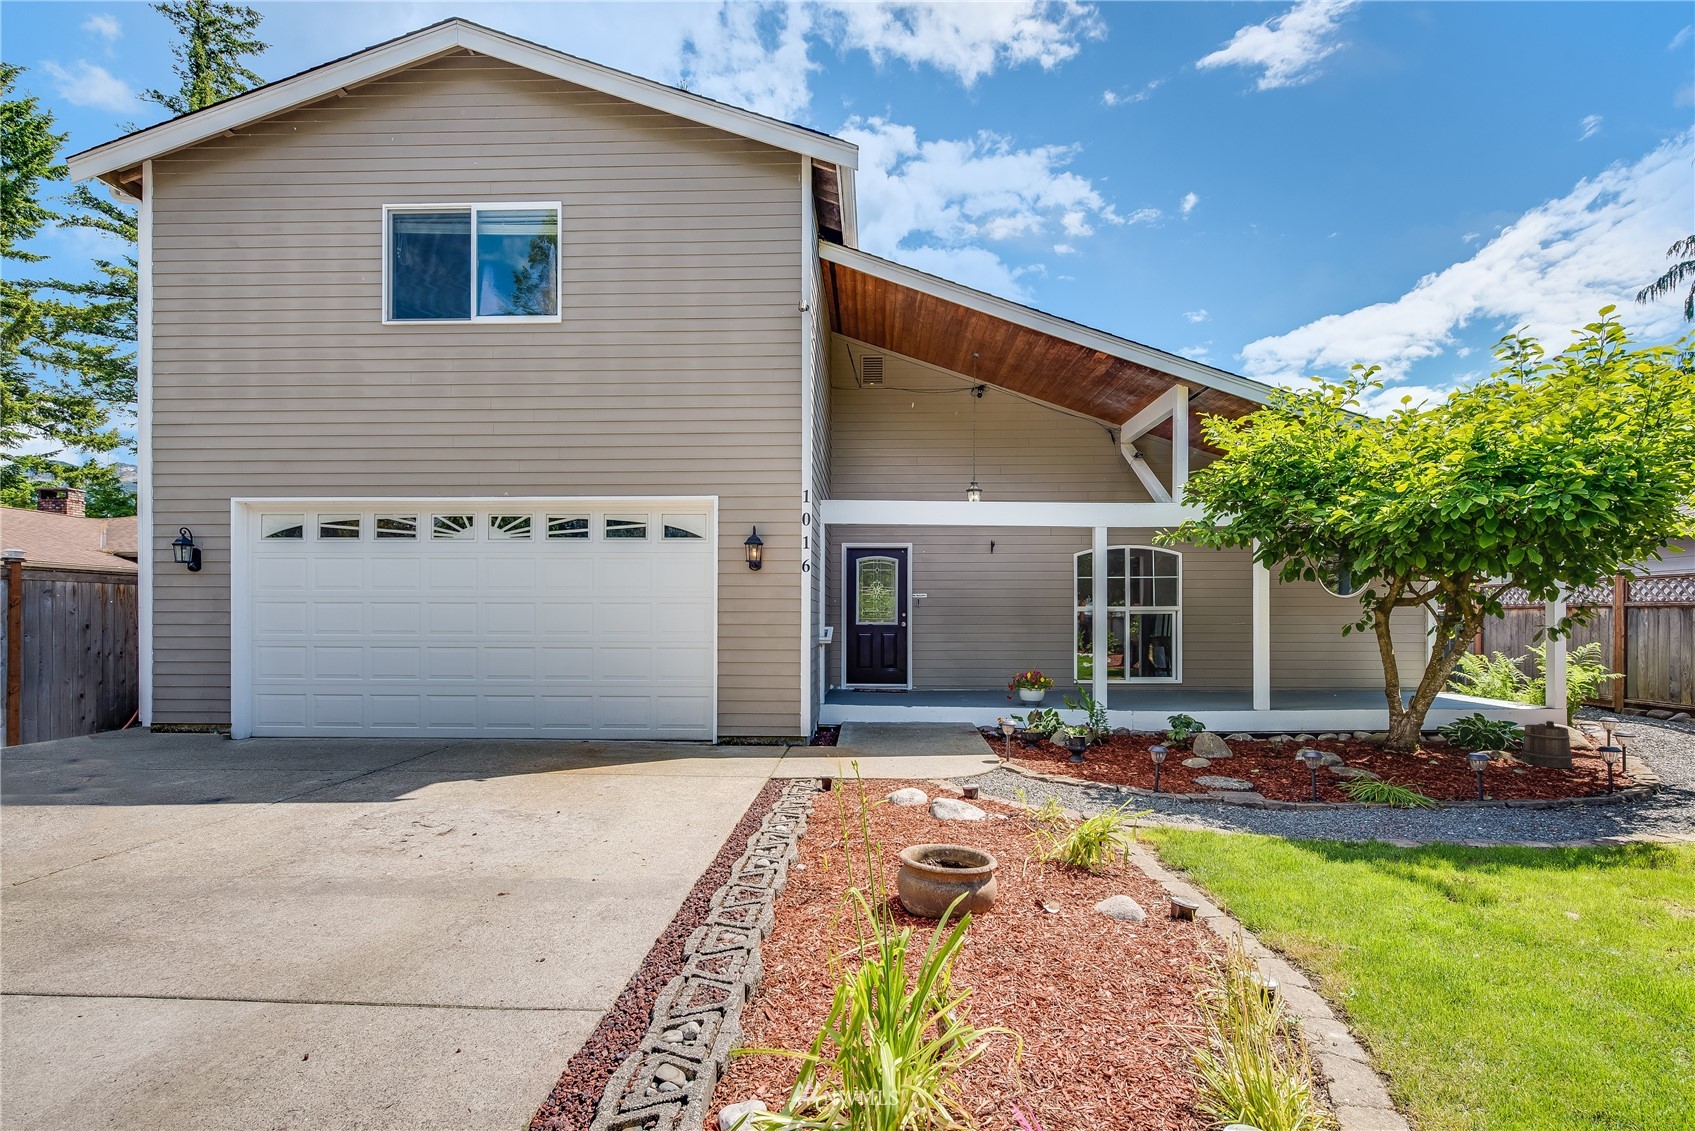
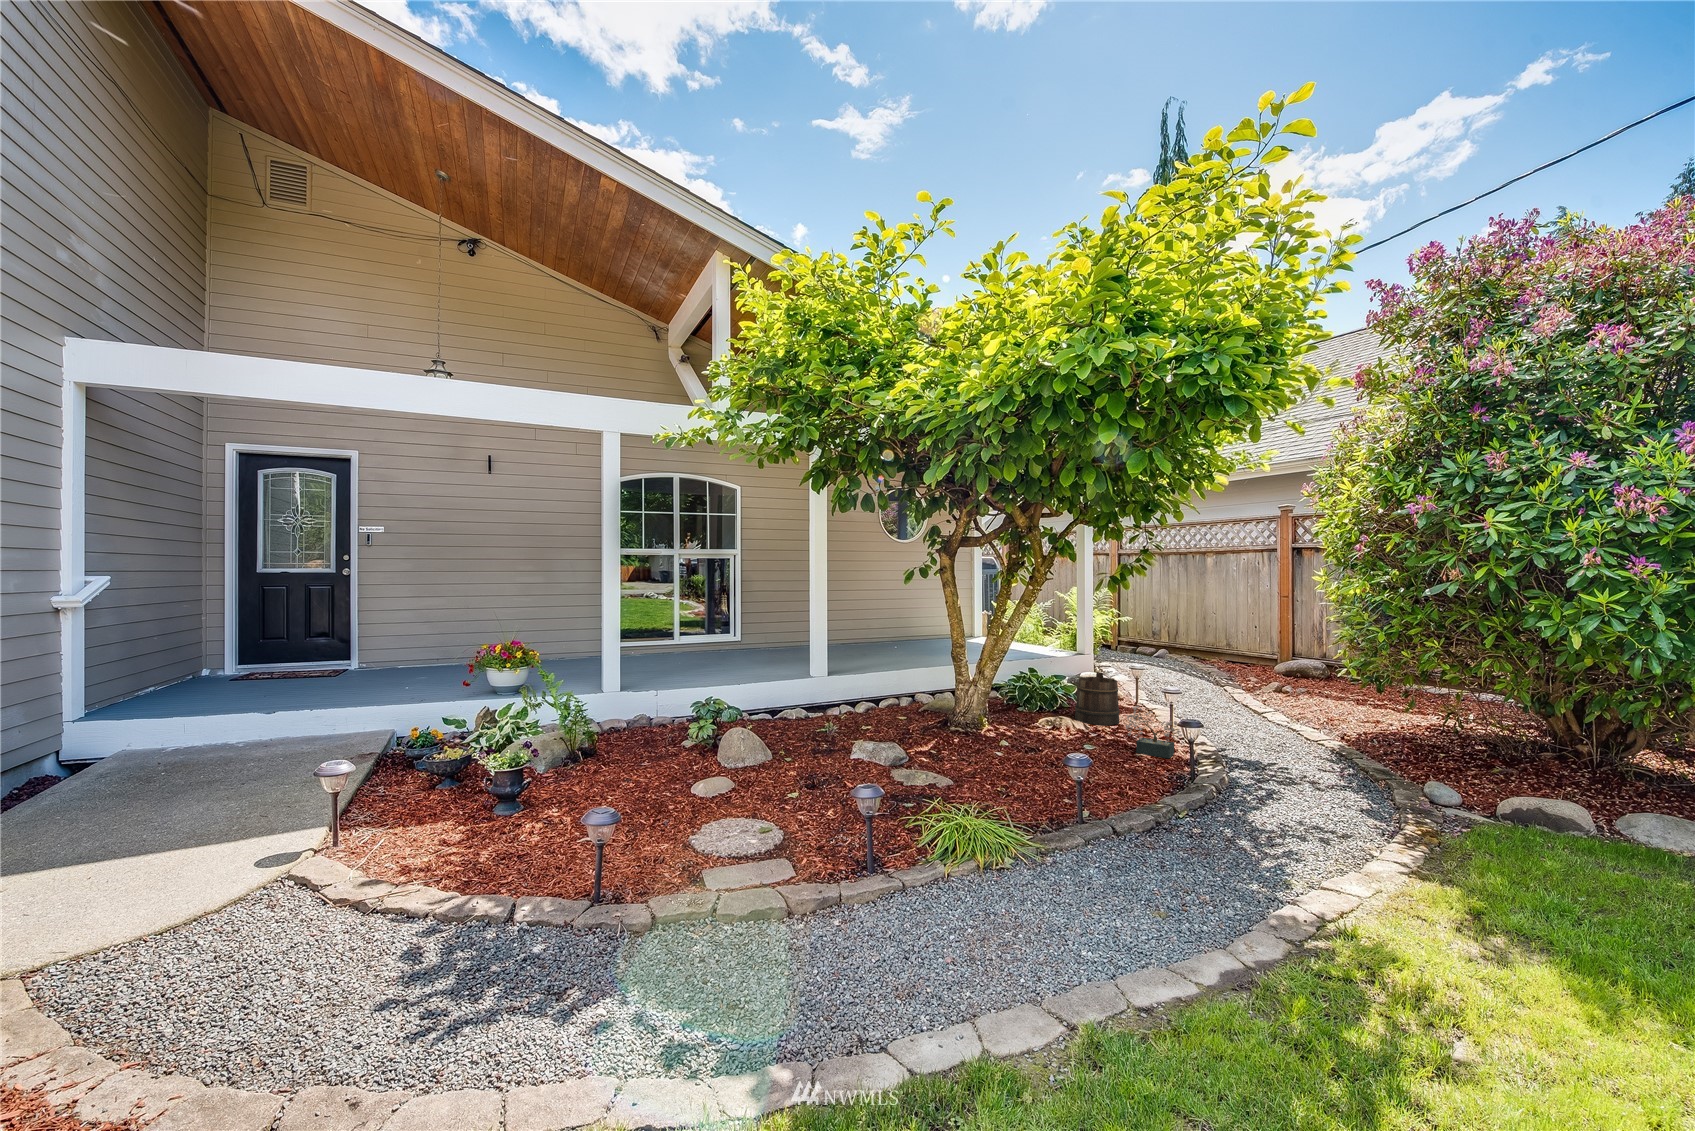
decorative plant: none [1562,747,1626,794] -> present [1126,706,1182,758]

